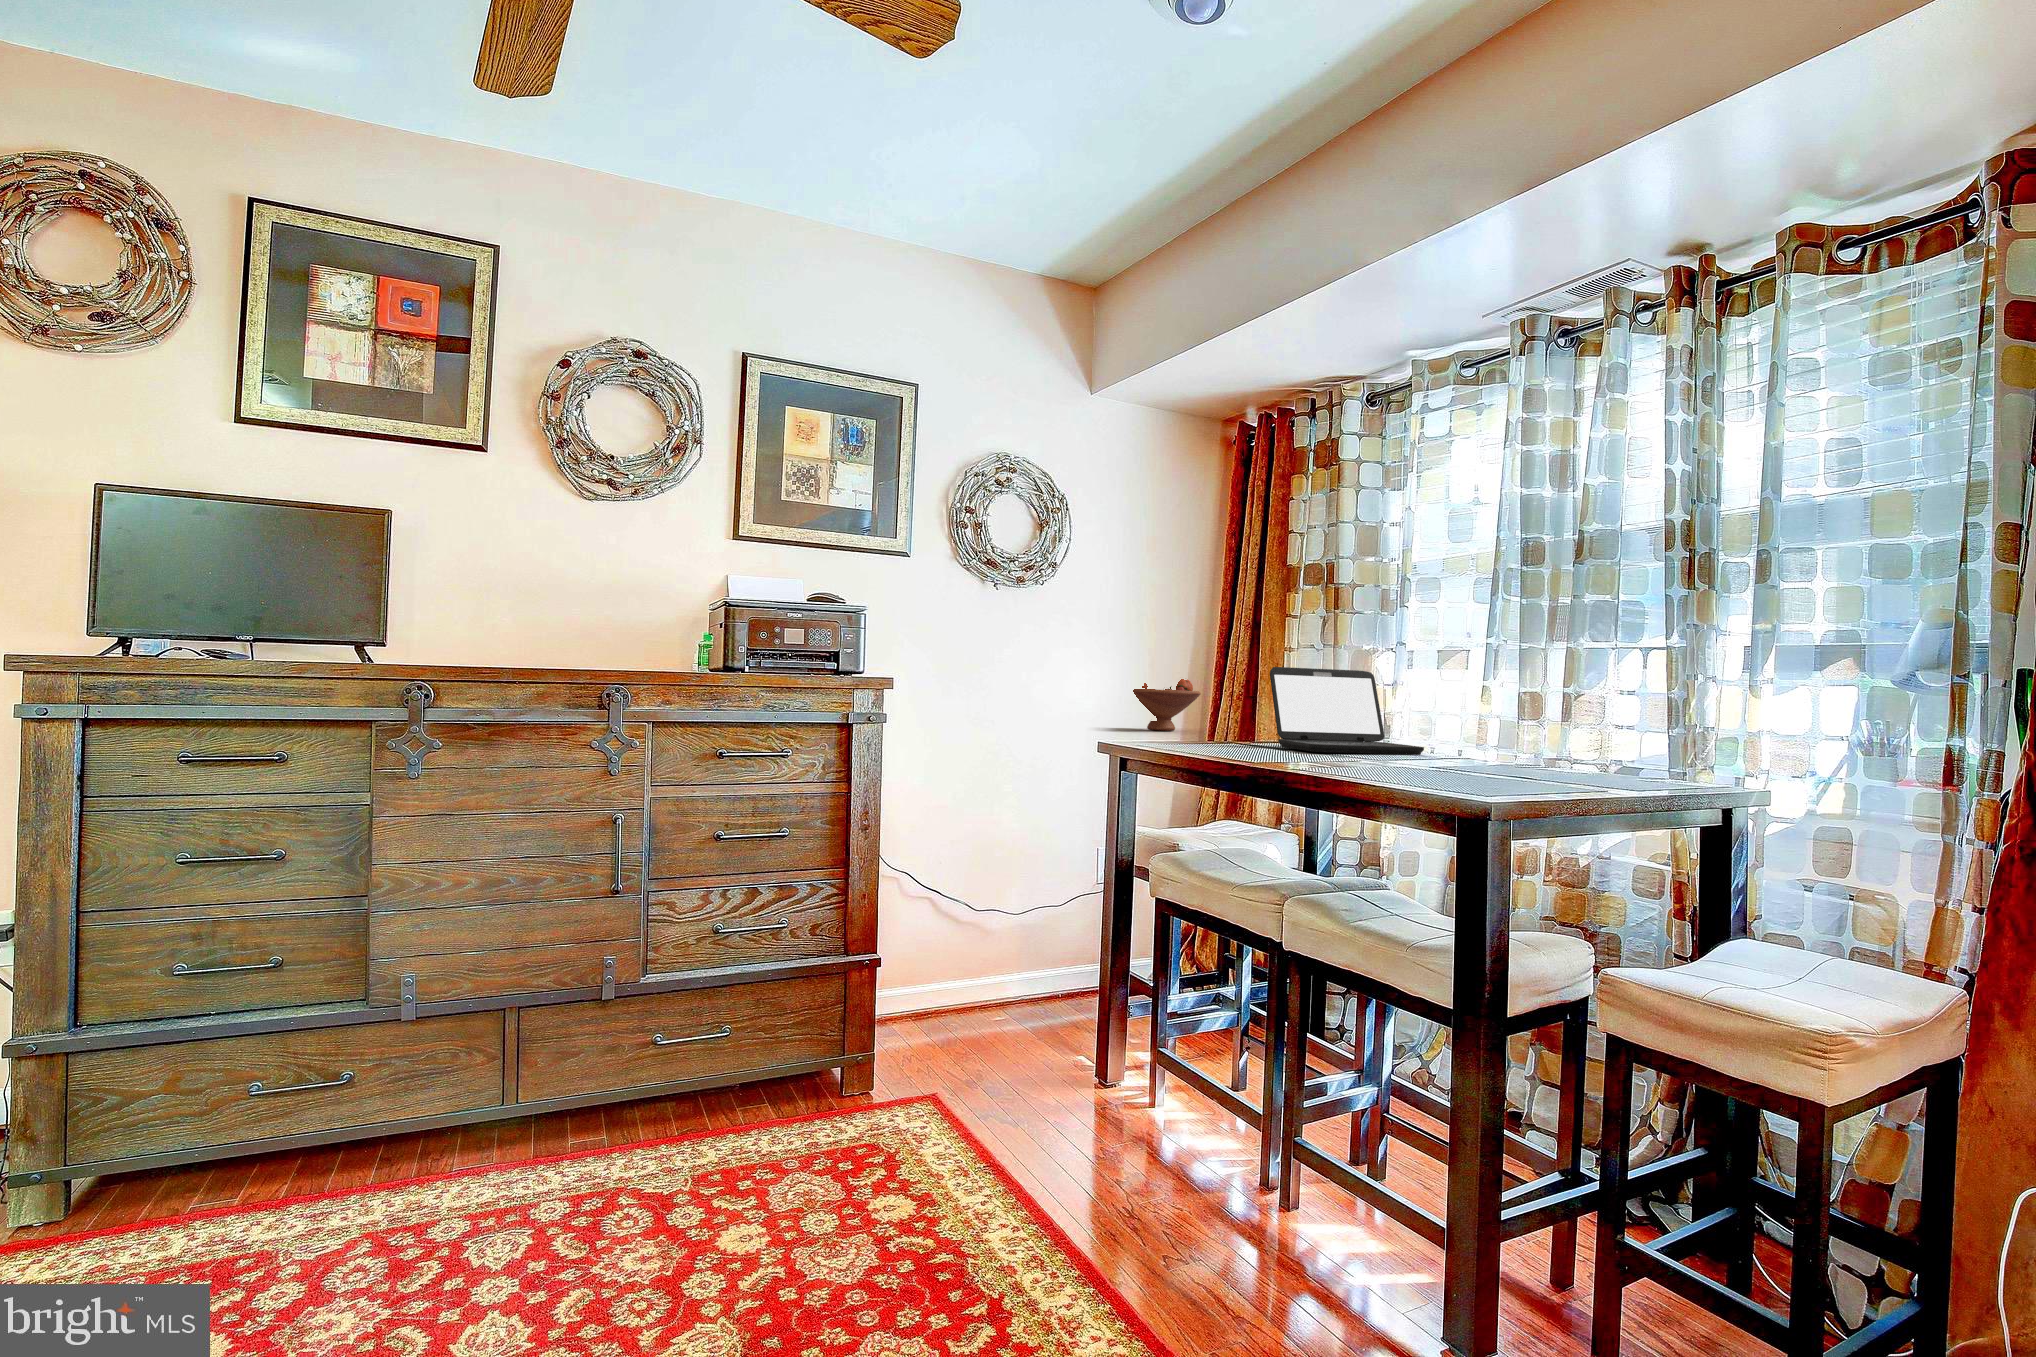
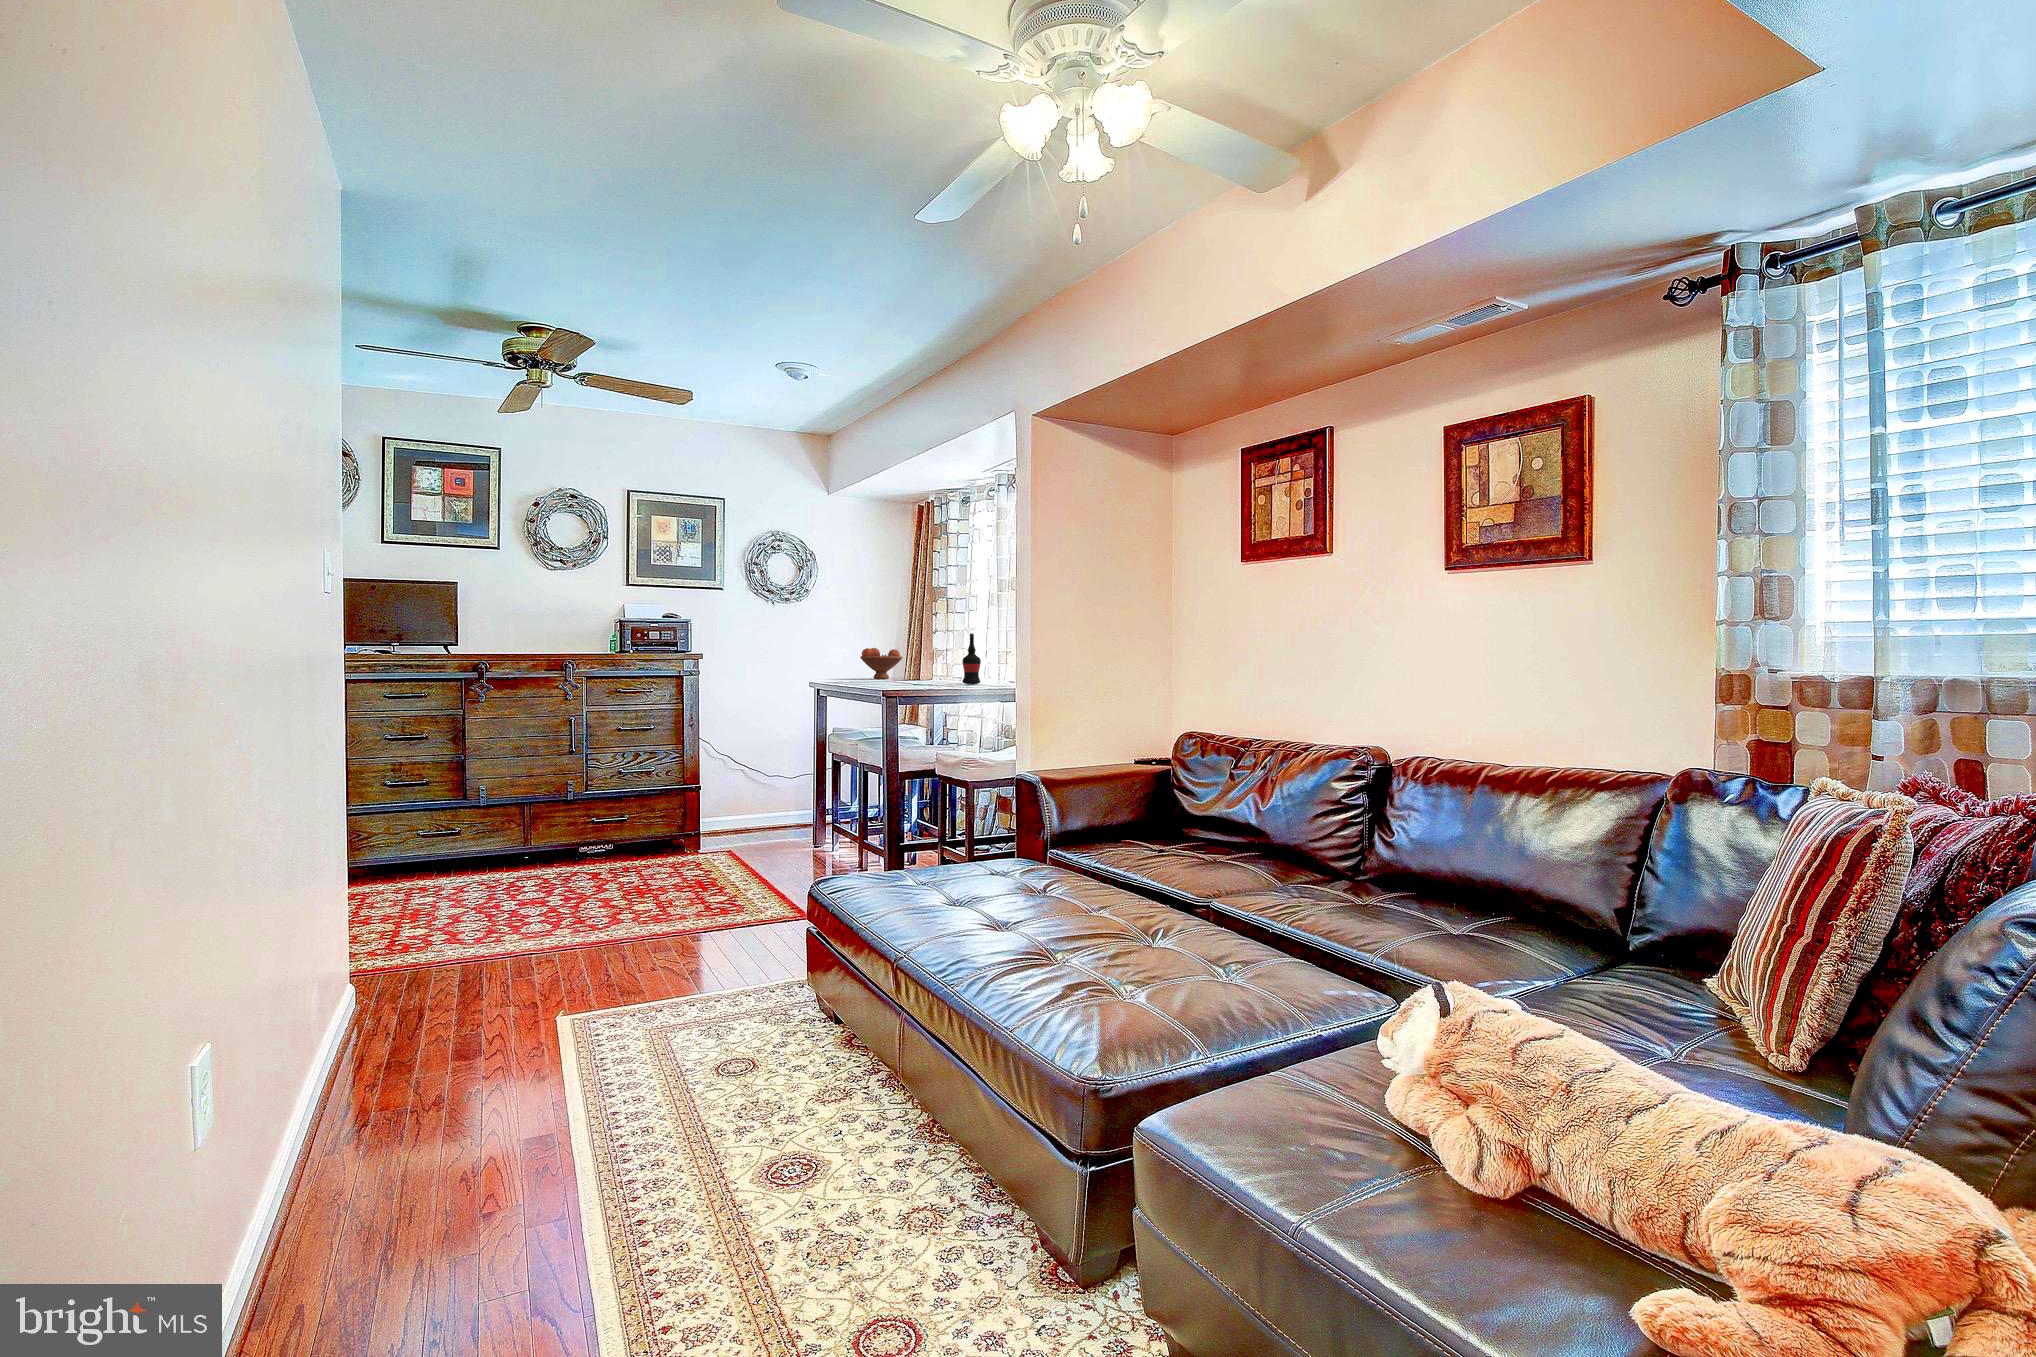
wine bottle: none [1444,648,1488,758] -> present [962,633,981,684]
laptop: present [1270,667,1424,755] -> none [900,644,962,684]

